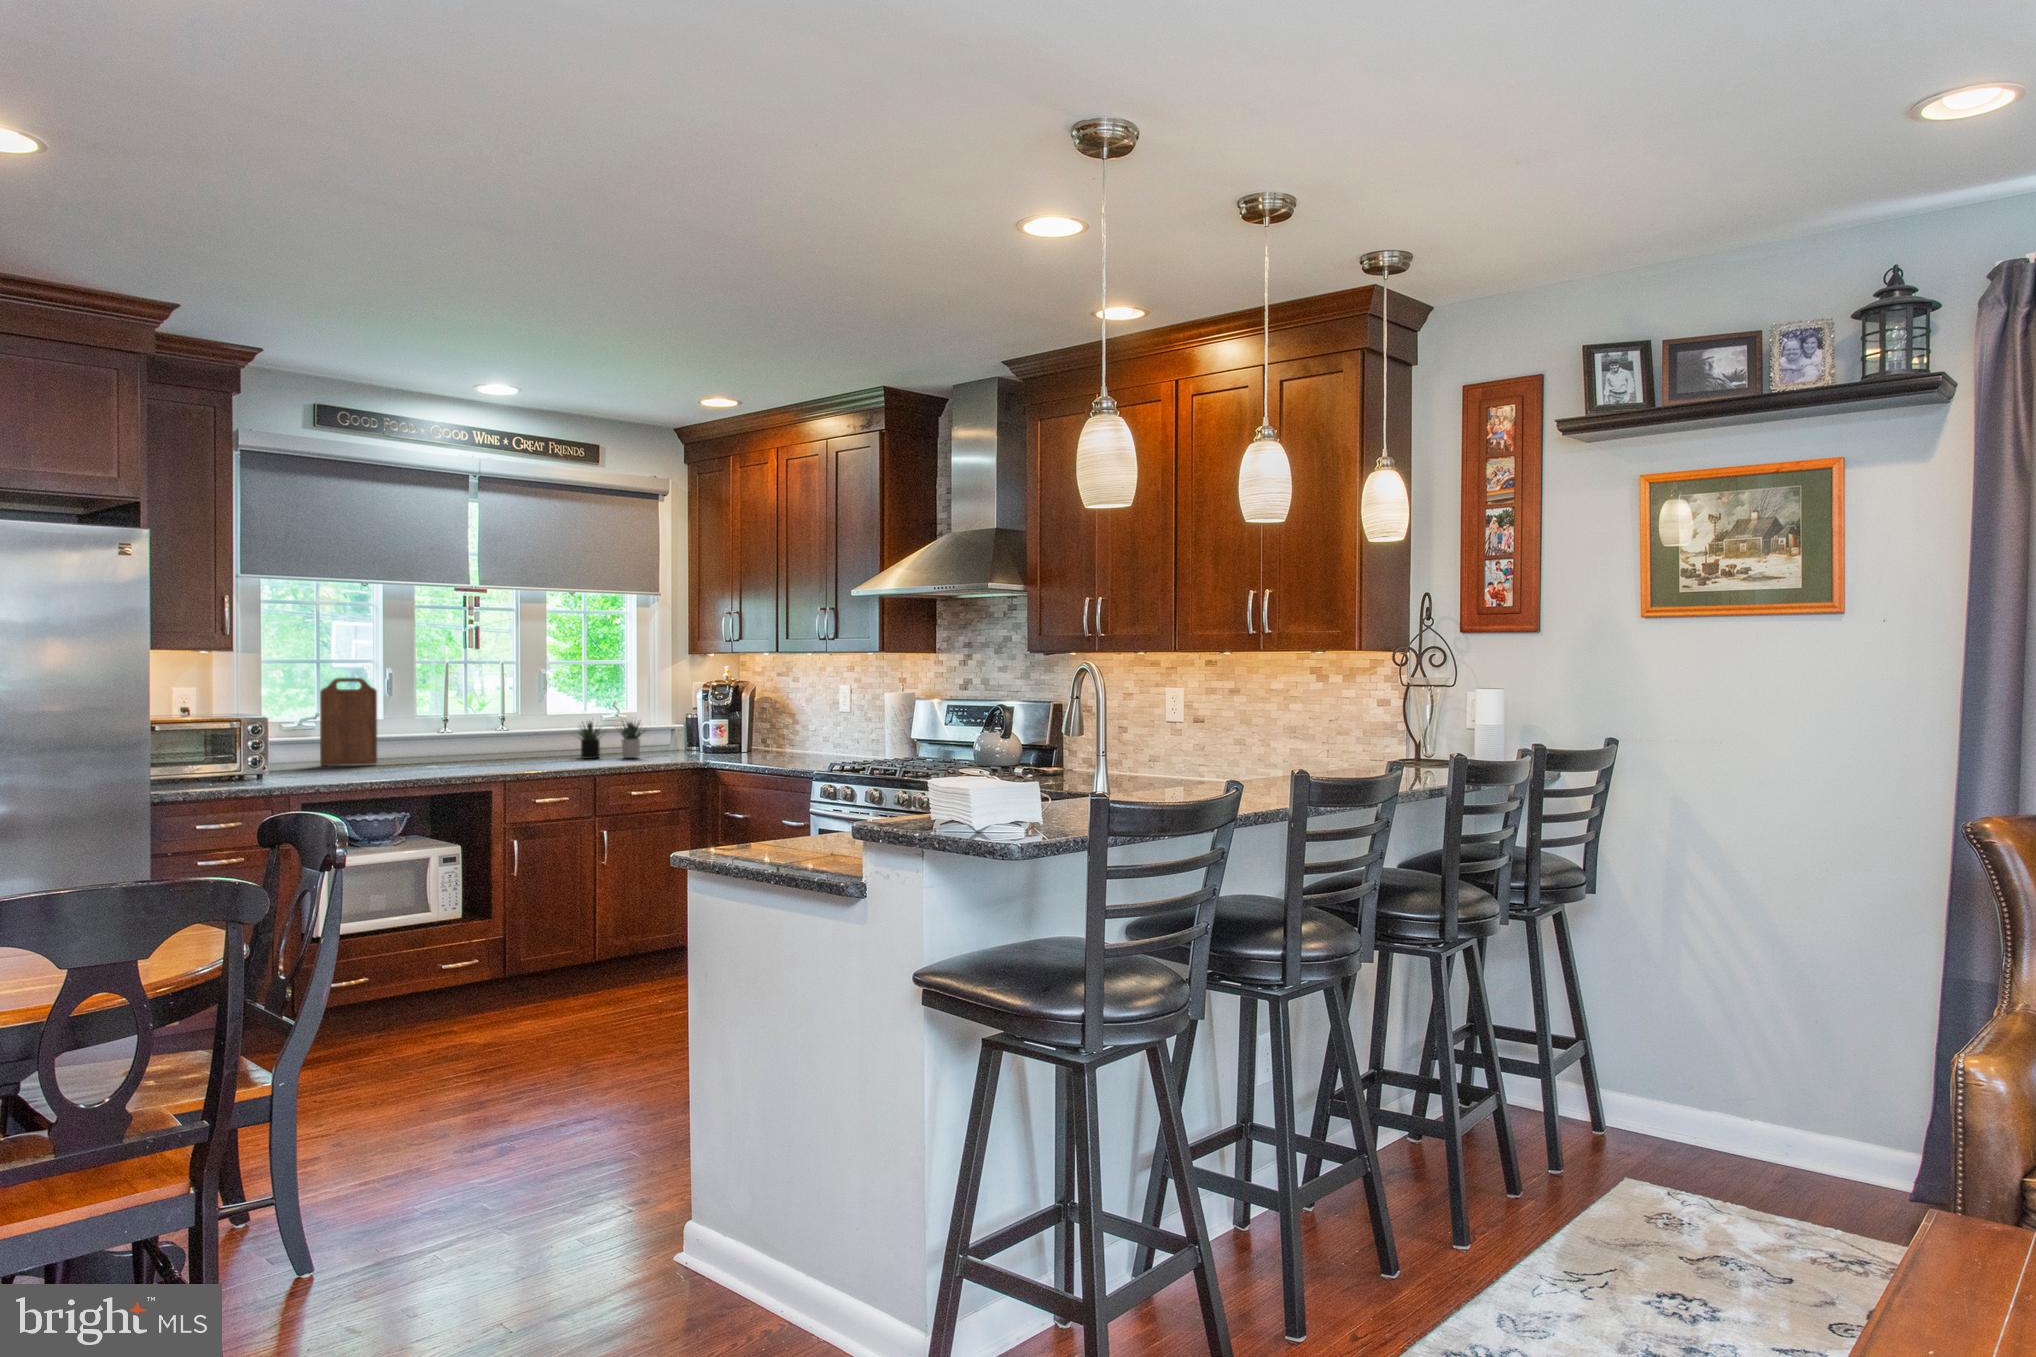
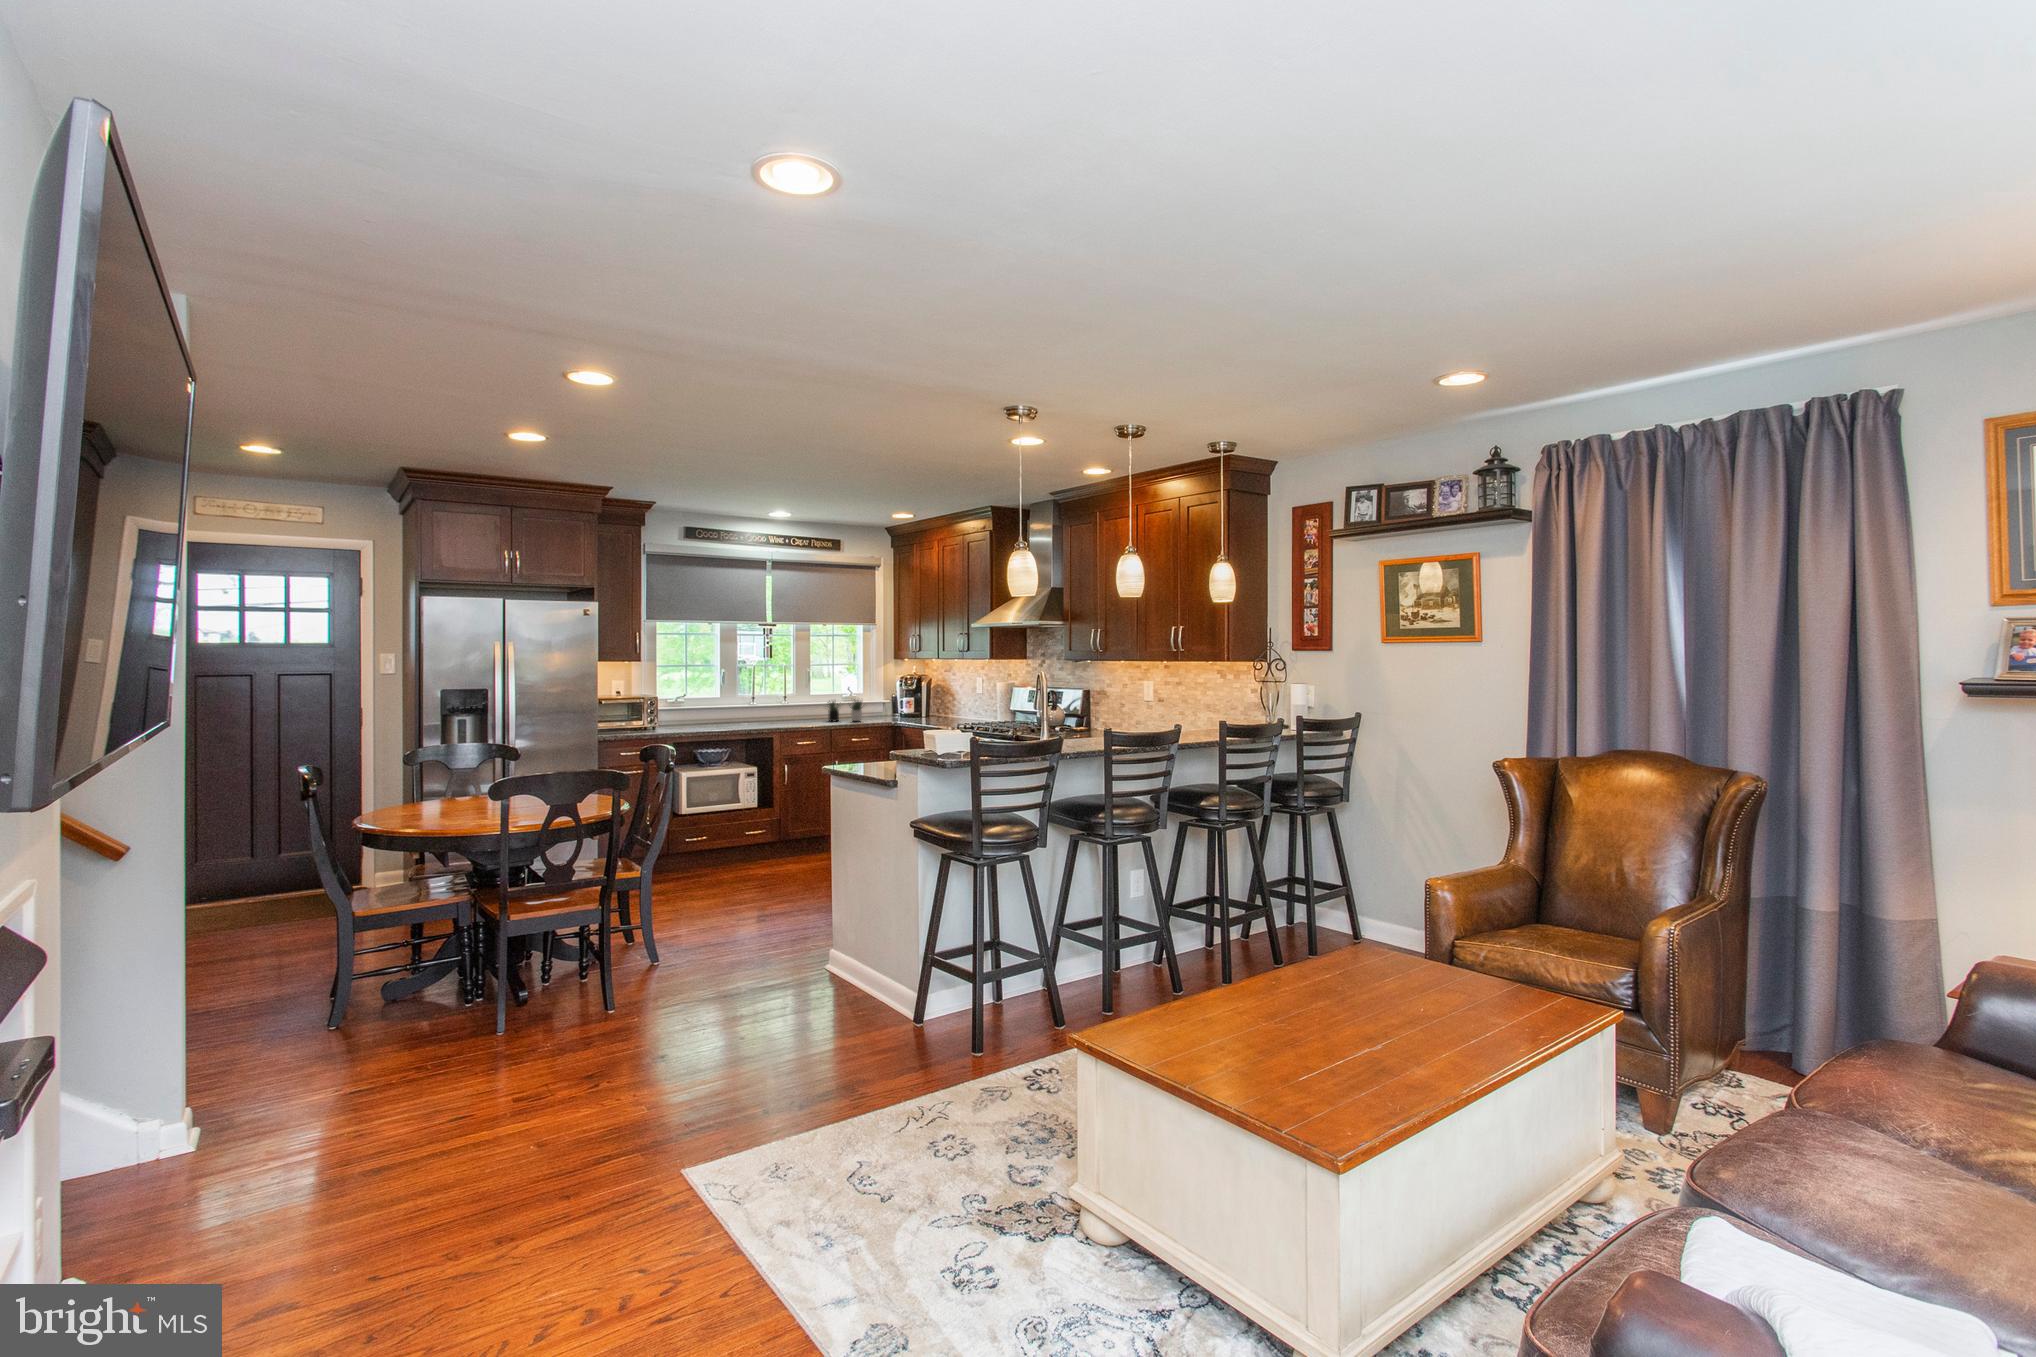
cutting board: present [320,678,377,766] -> none [687,676,717,724]

